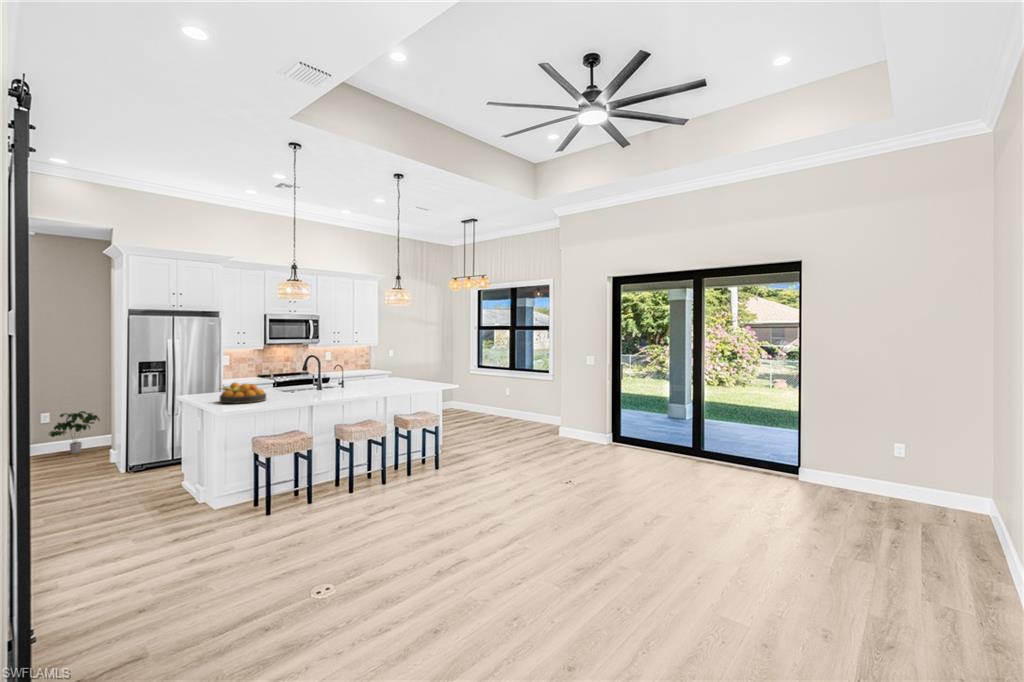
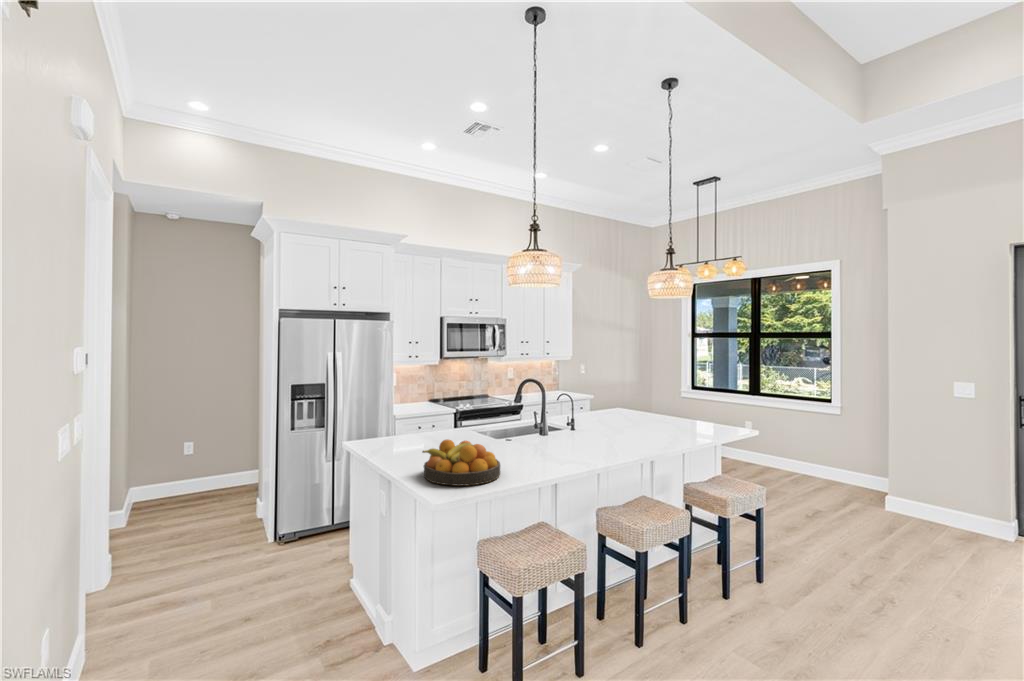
potted plant: present [49,411,100,454] -> none [189,441,246,496]

